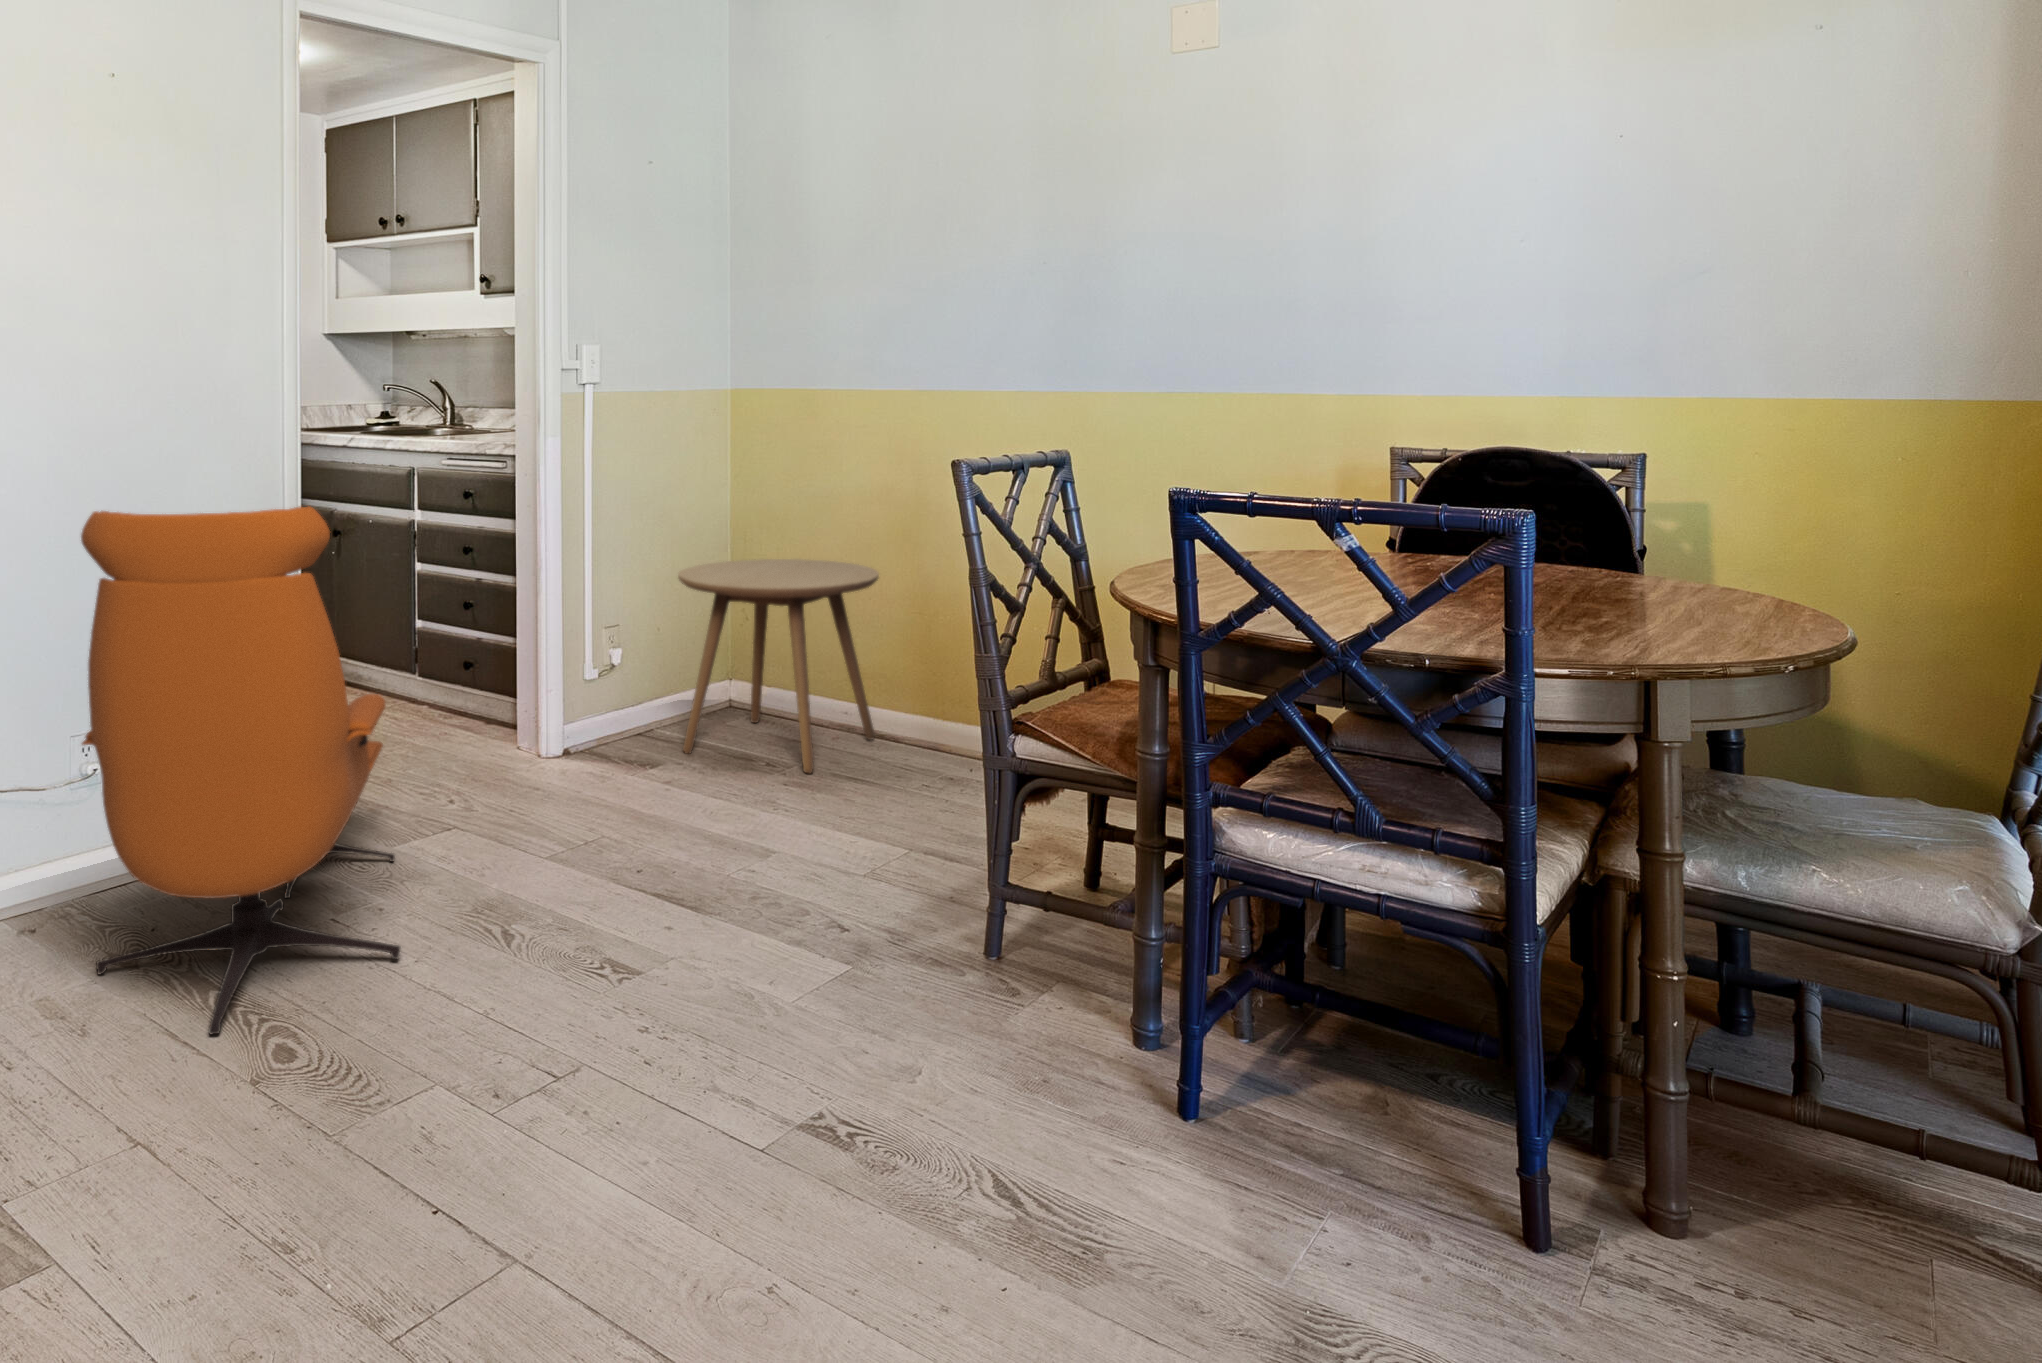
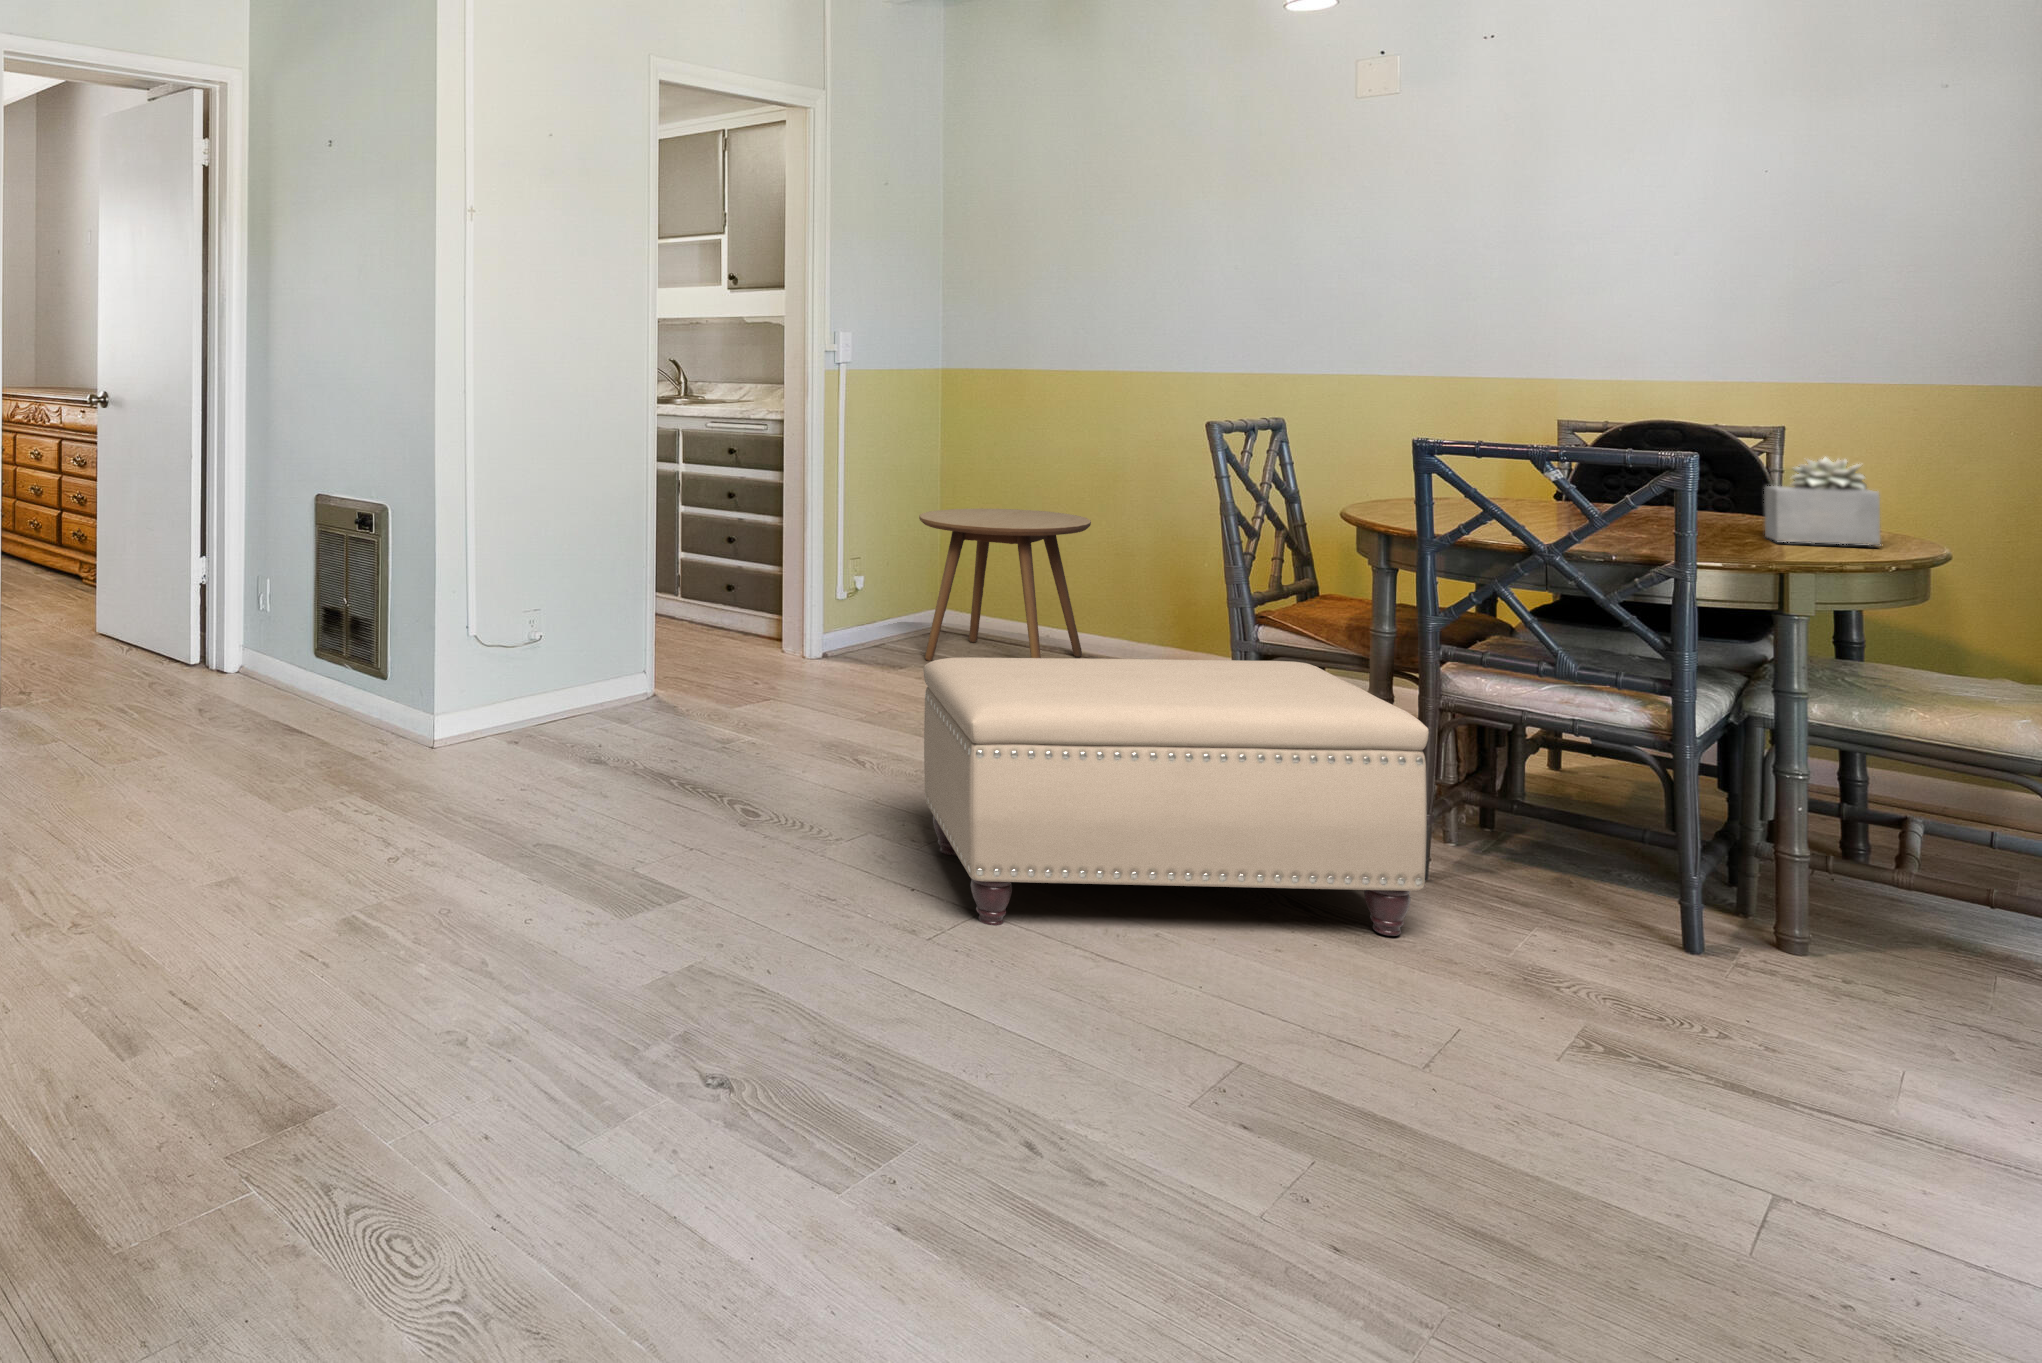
succulent plant: none [1623,501,1775,627] -> present [1764,457,1880,545]
lounge chair: present [81,506,400,1034] -> none [589,446,798,803]
ottoman: none [471,805,1166,1285] -> present [923,657,1429,936]

